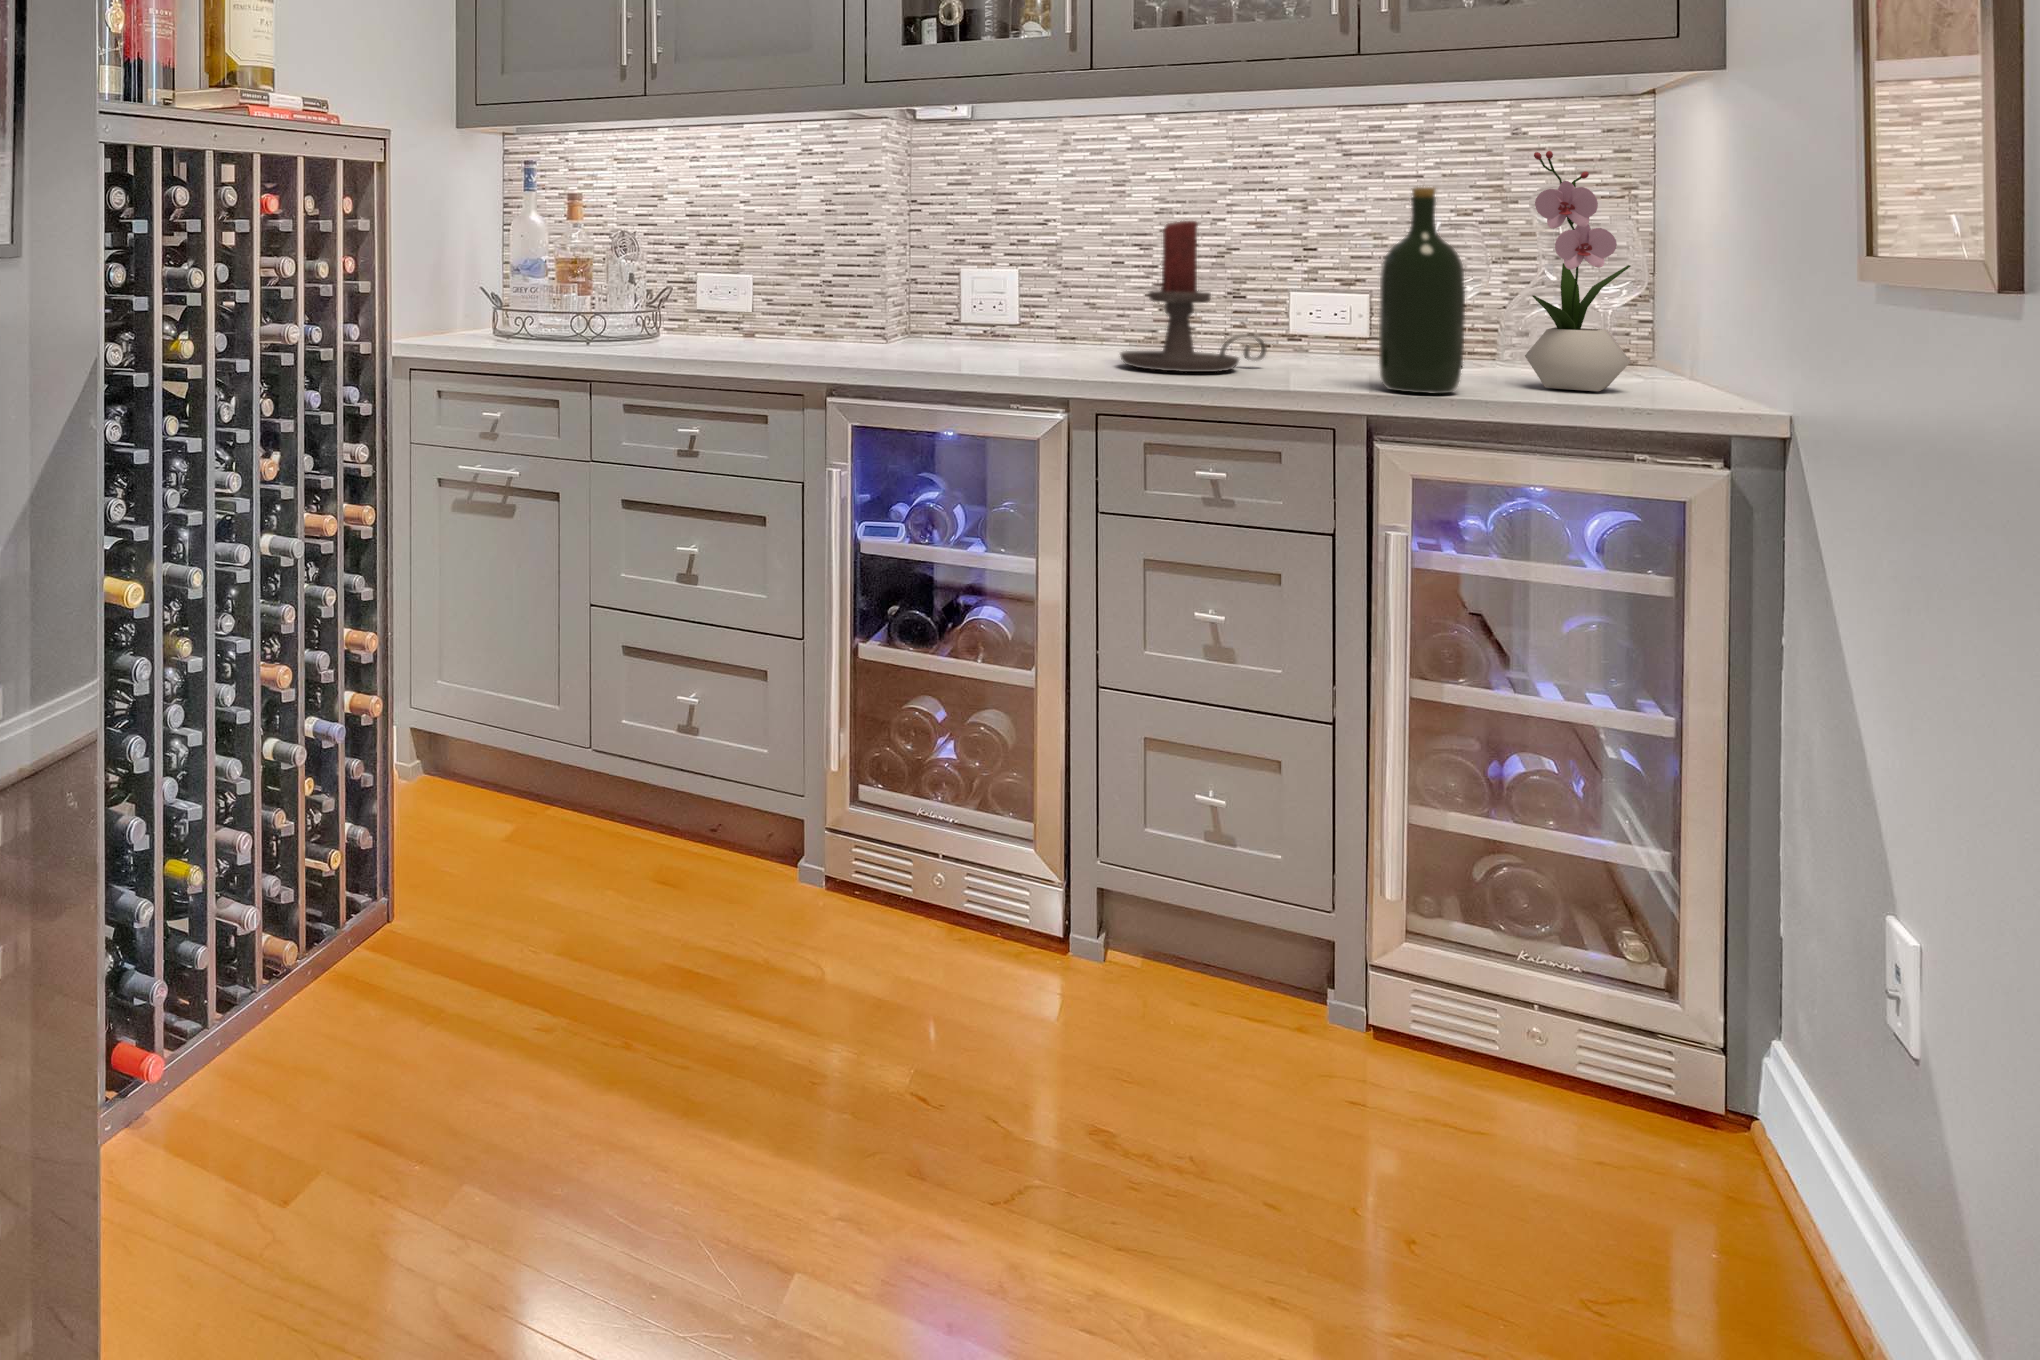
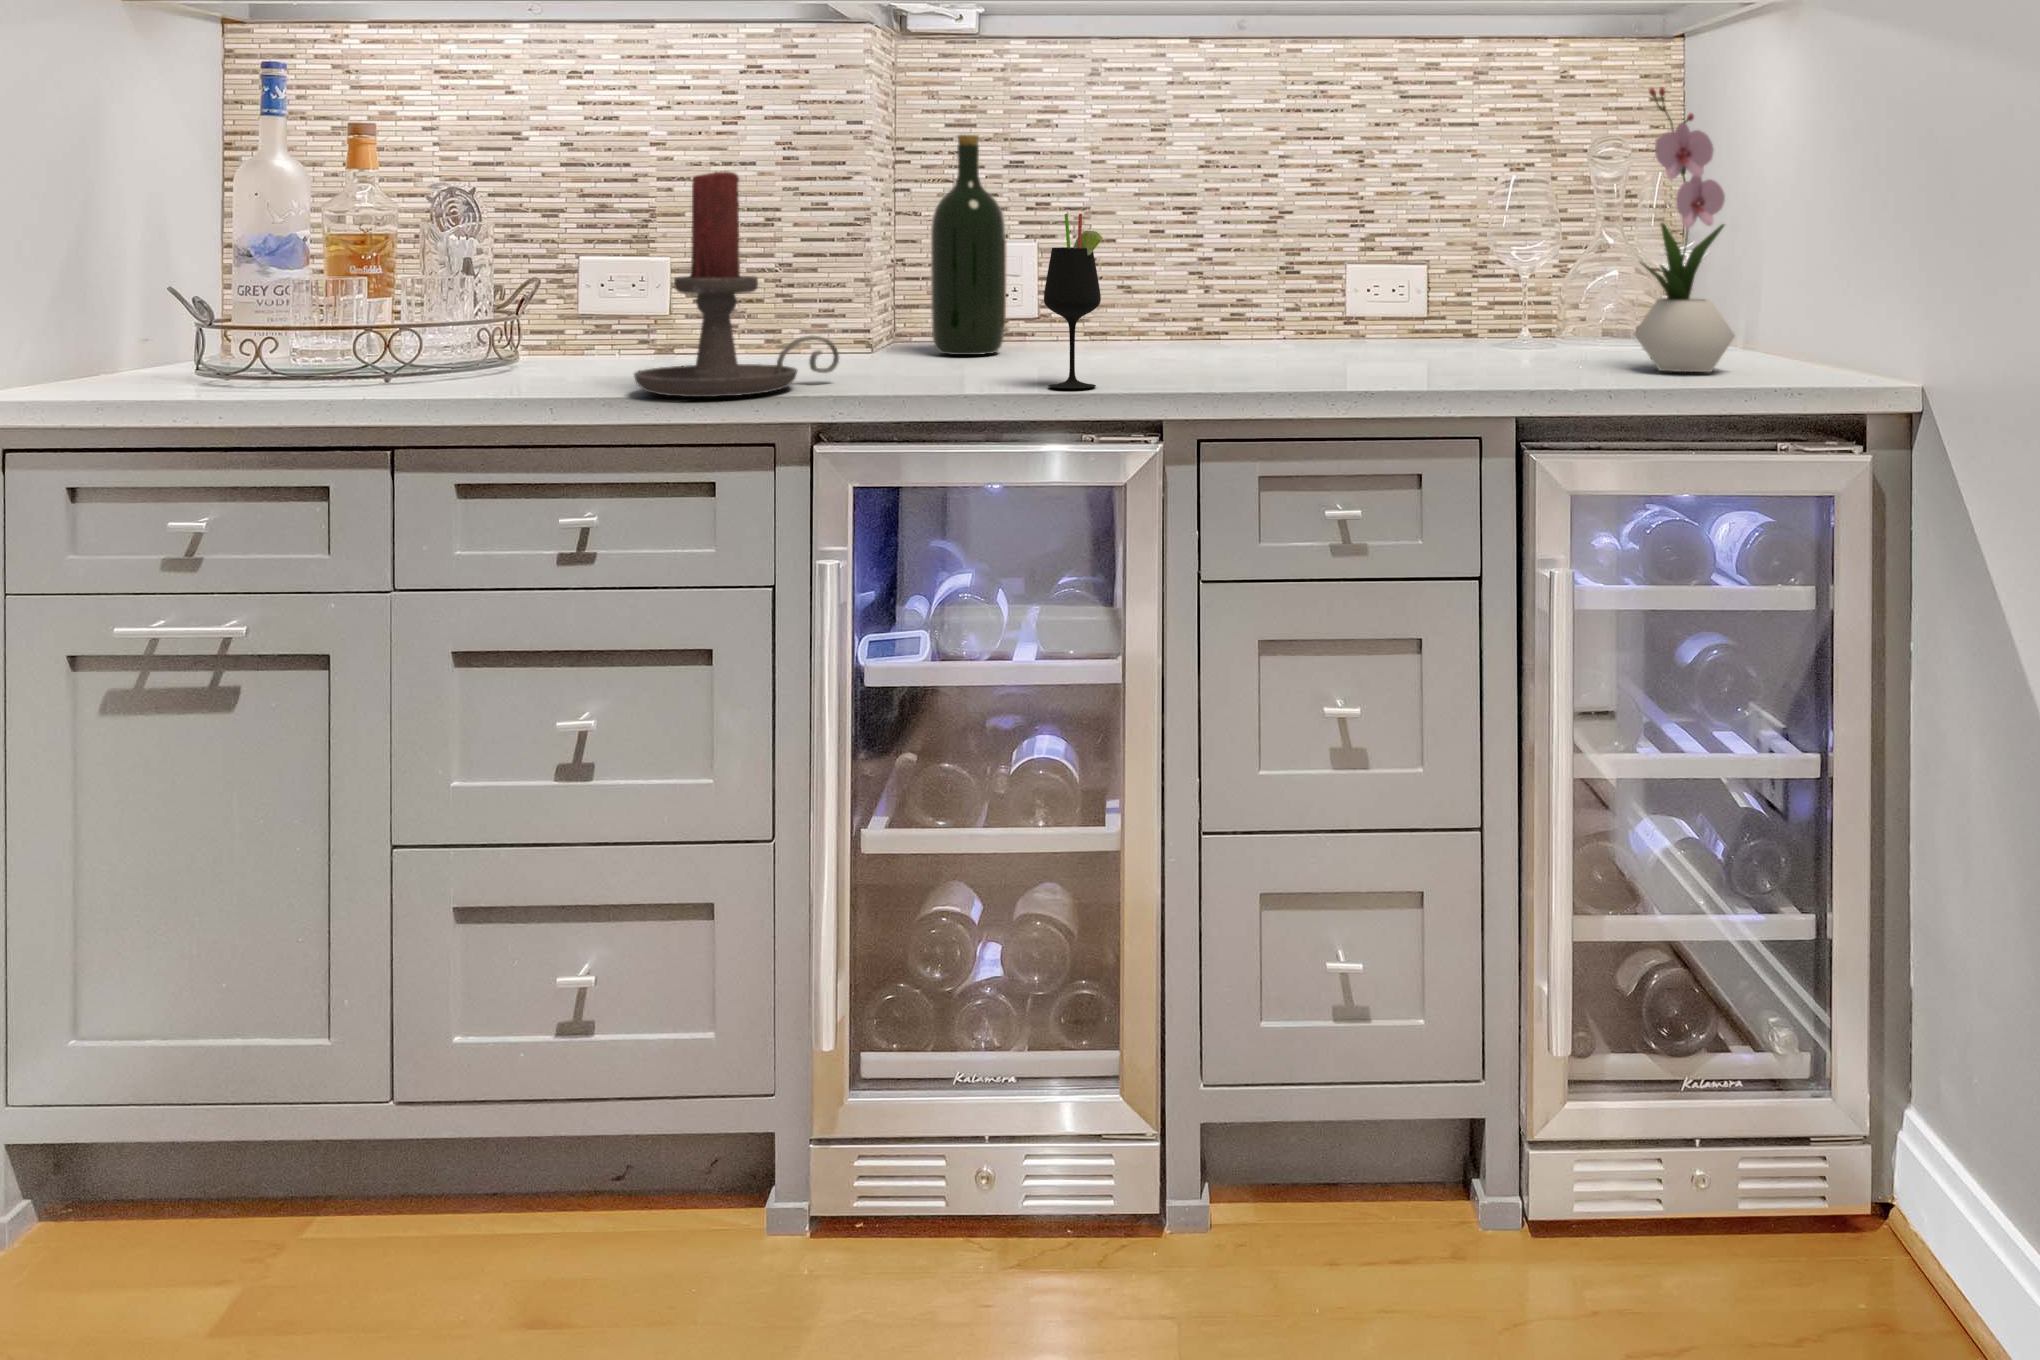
wine bottle: present [1379,187,1465,394] -> present [931,135,1007,355]
candle holder: present [1120,221,1267,372] -> present [634,172,839,397]
wine glass: none [992,253,1034,372] -> present [1044,214,1103,389]

